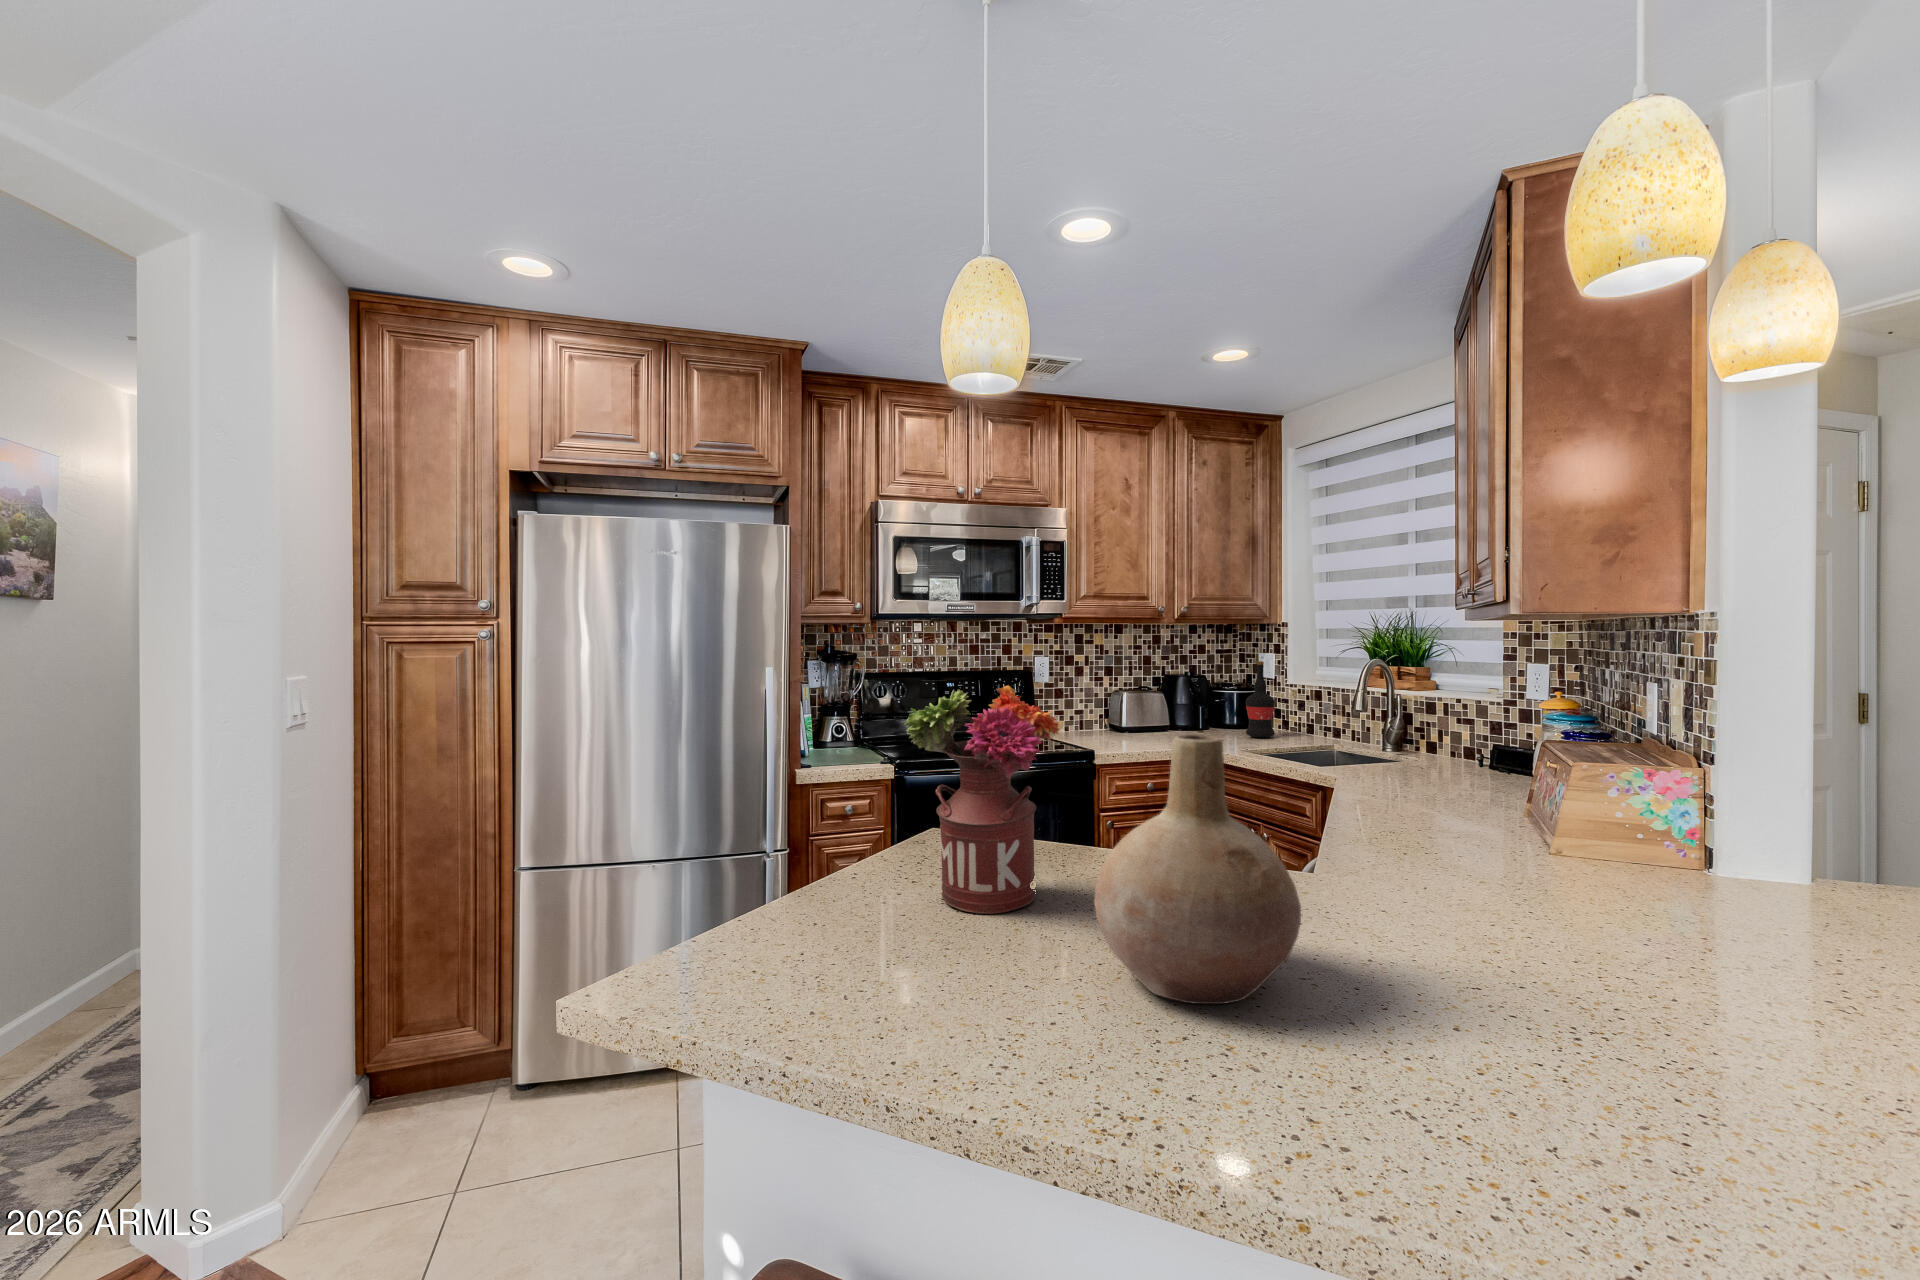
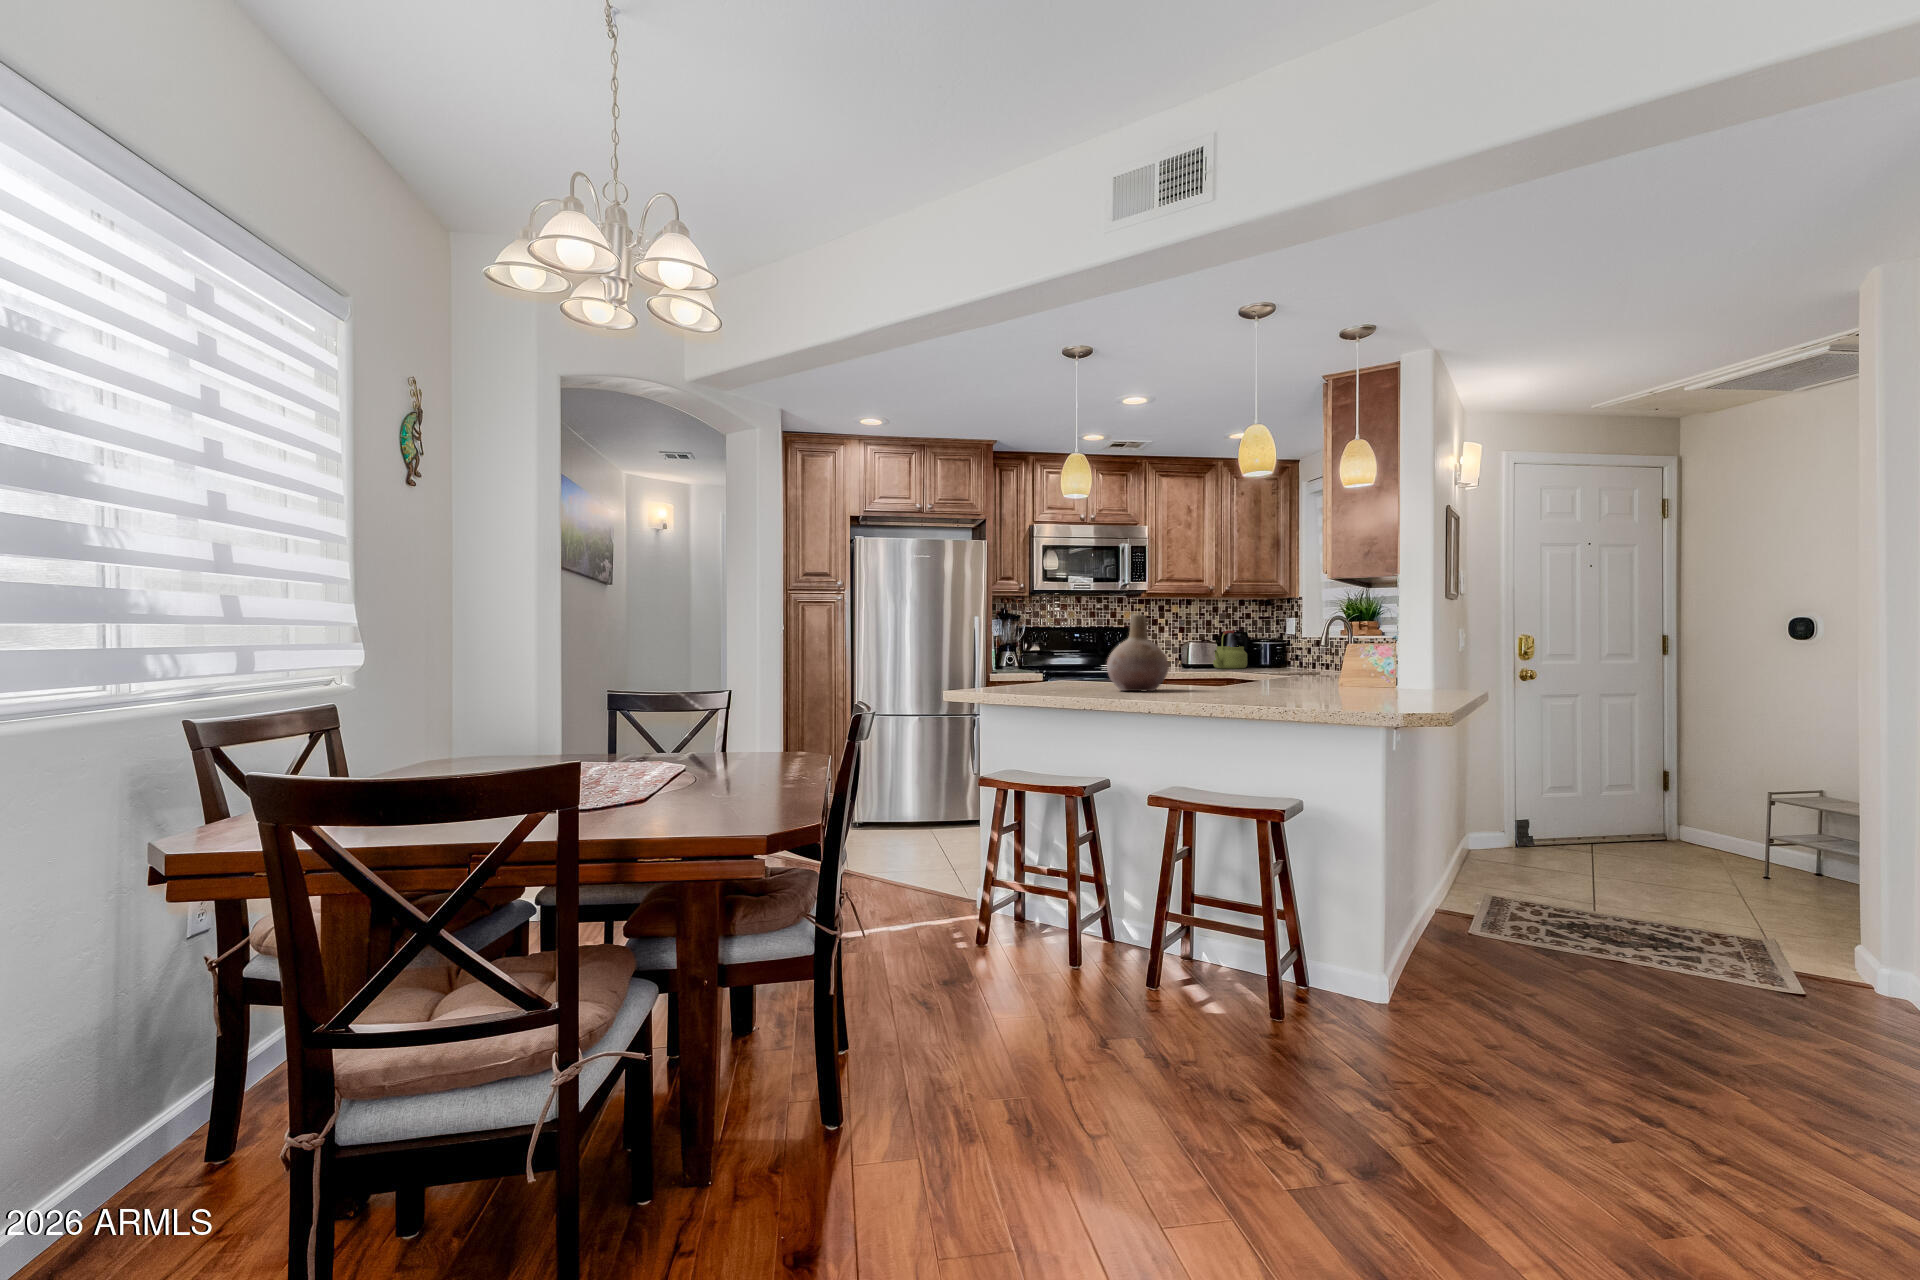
wine bottle: present [1246,661,1275,737] -> none [1267,621,1285,669]
kettle: none [1155,672,1207,733] -> present [1213,630,1247,669]
flower arrangement: present [904,685,1060,914] -> none [1048,607,1106,688]

